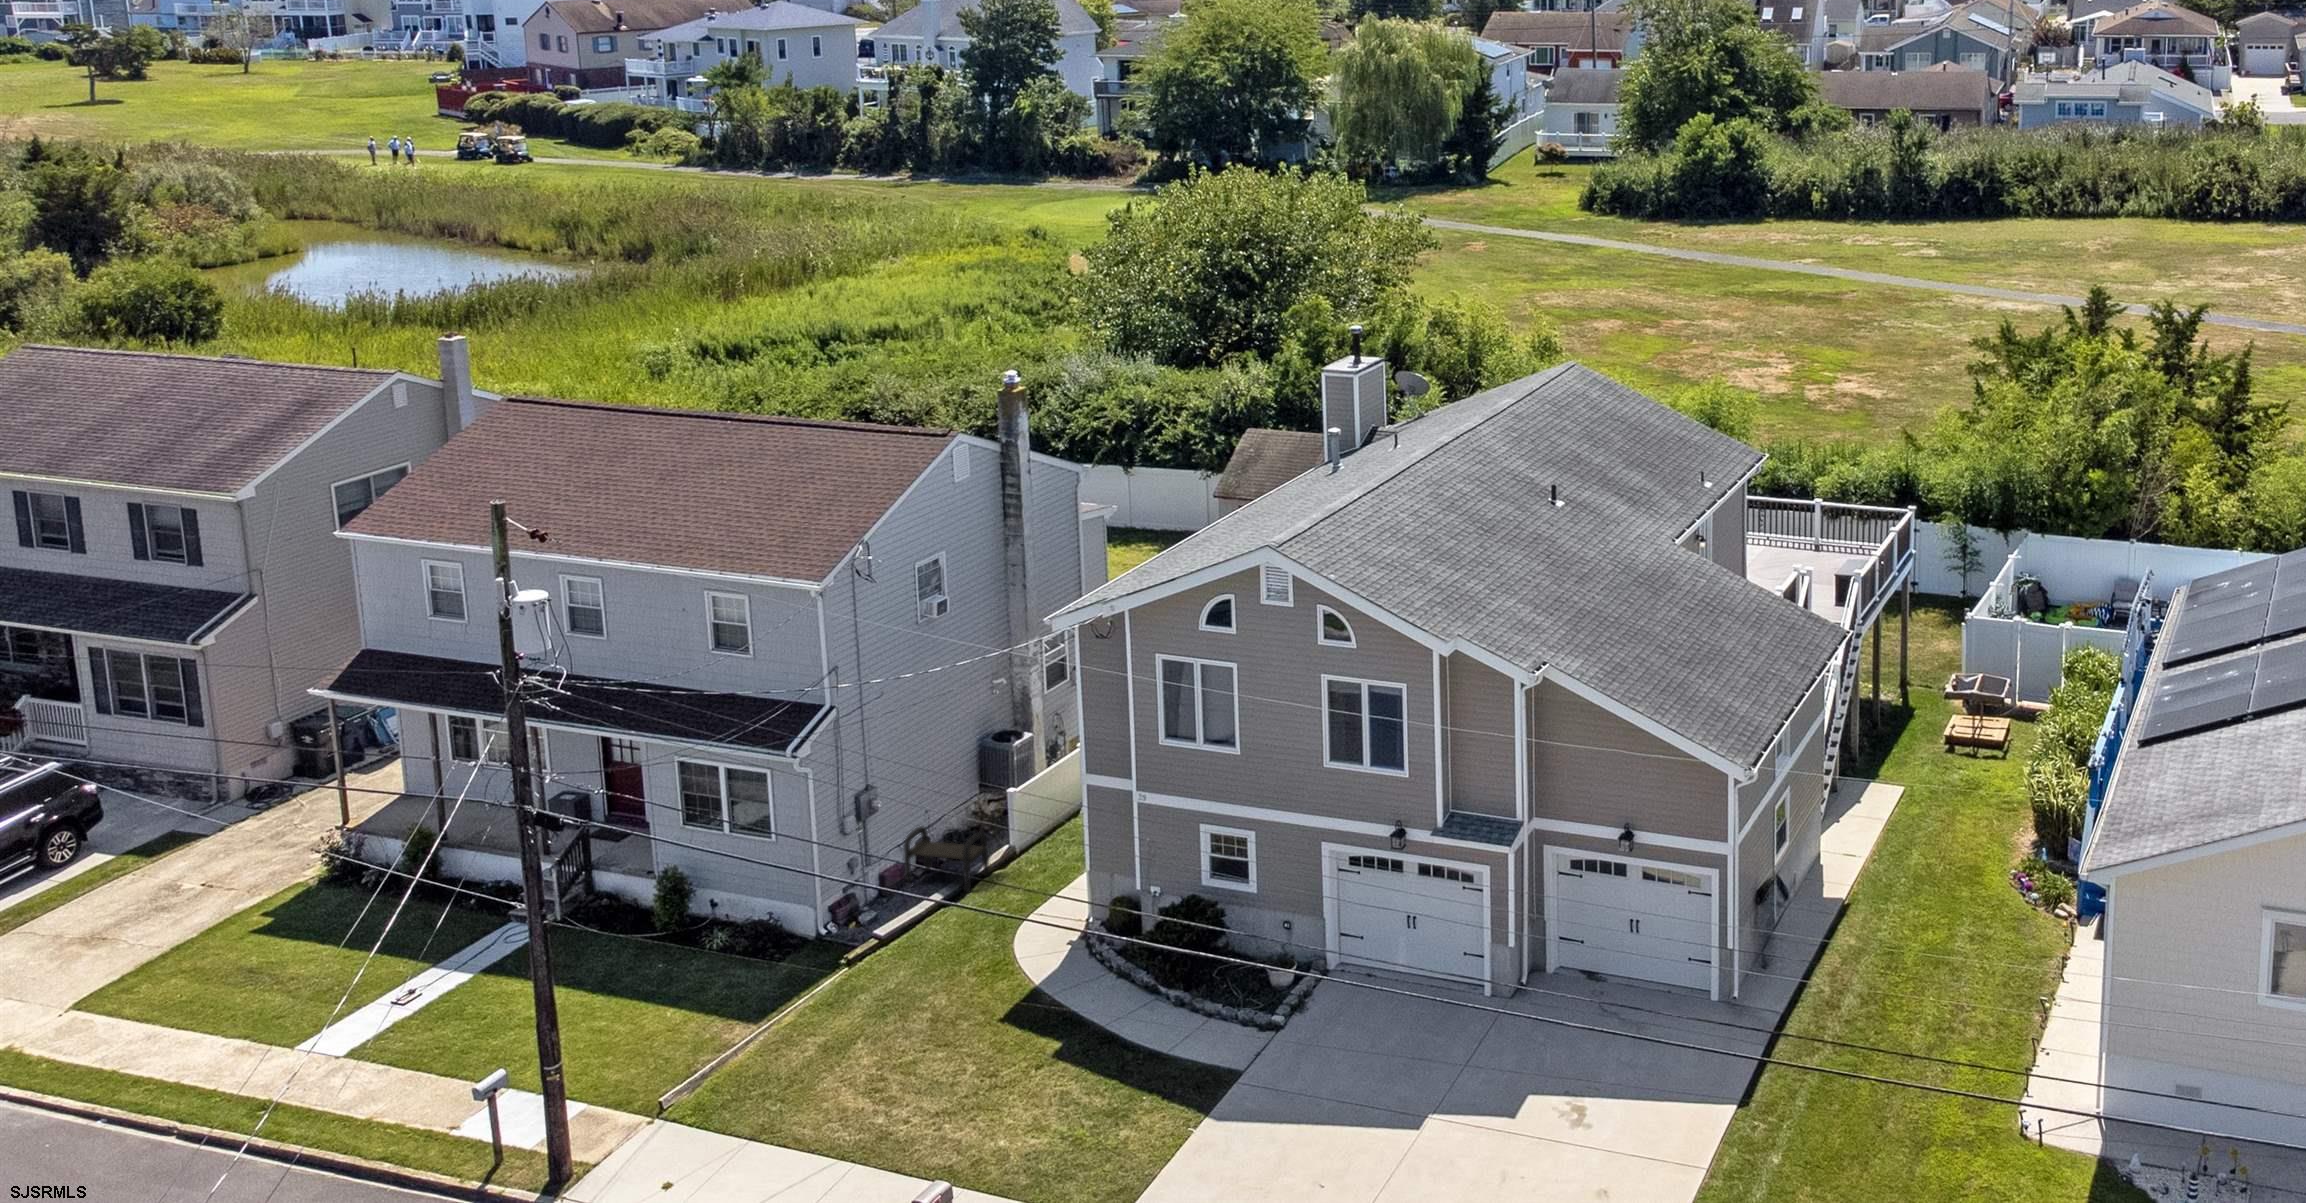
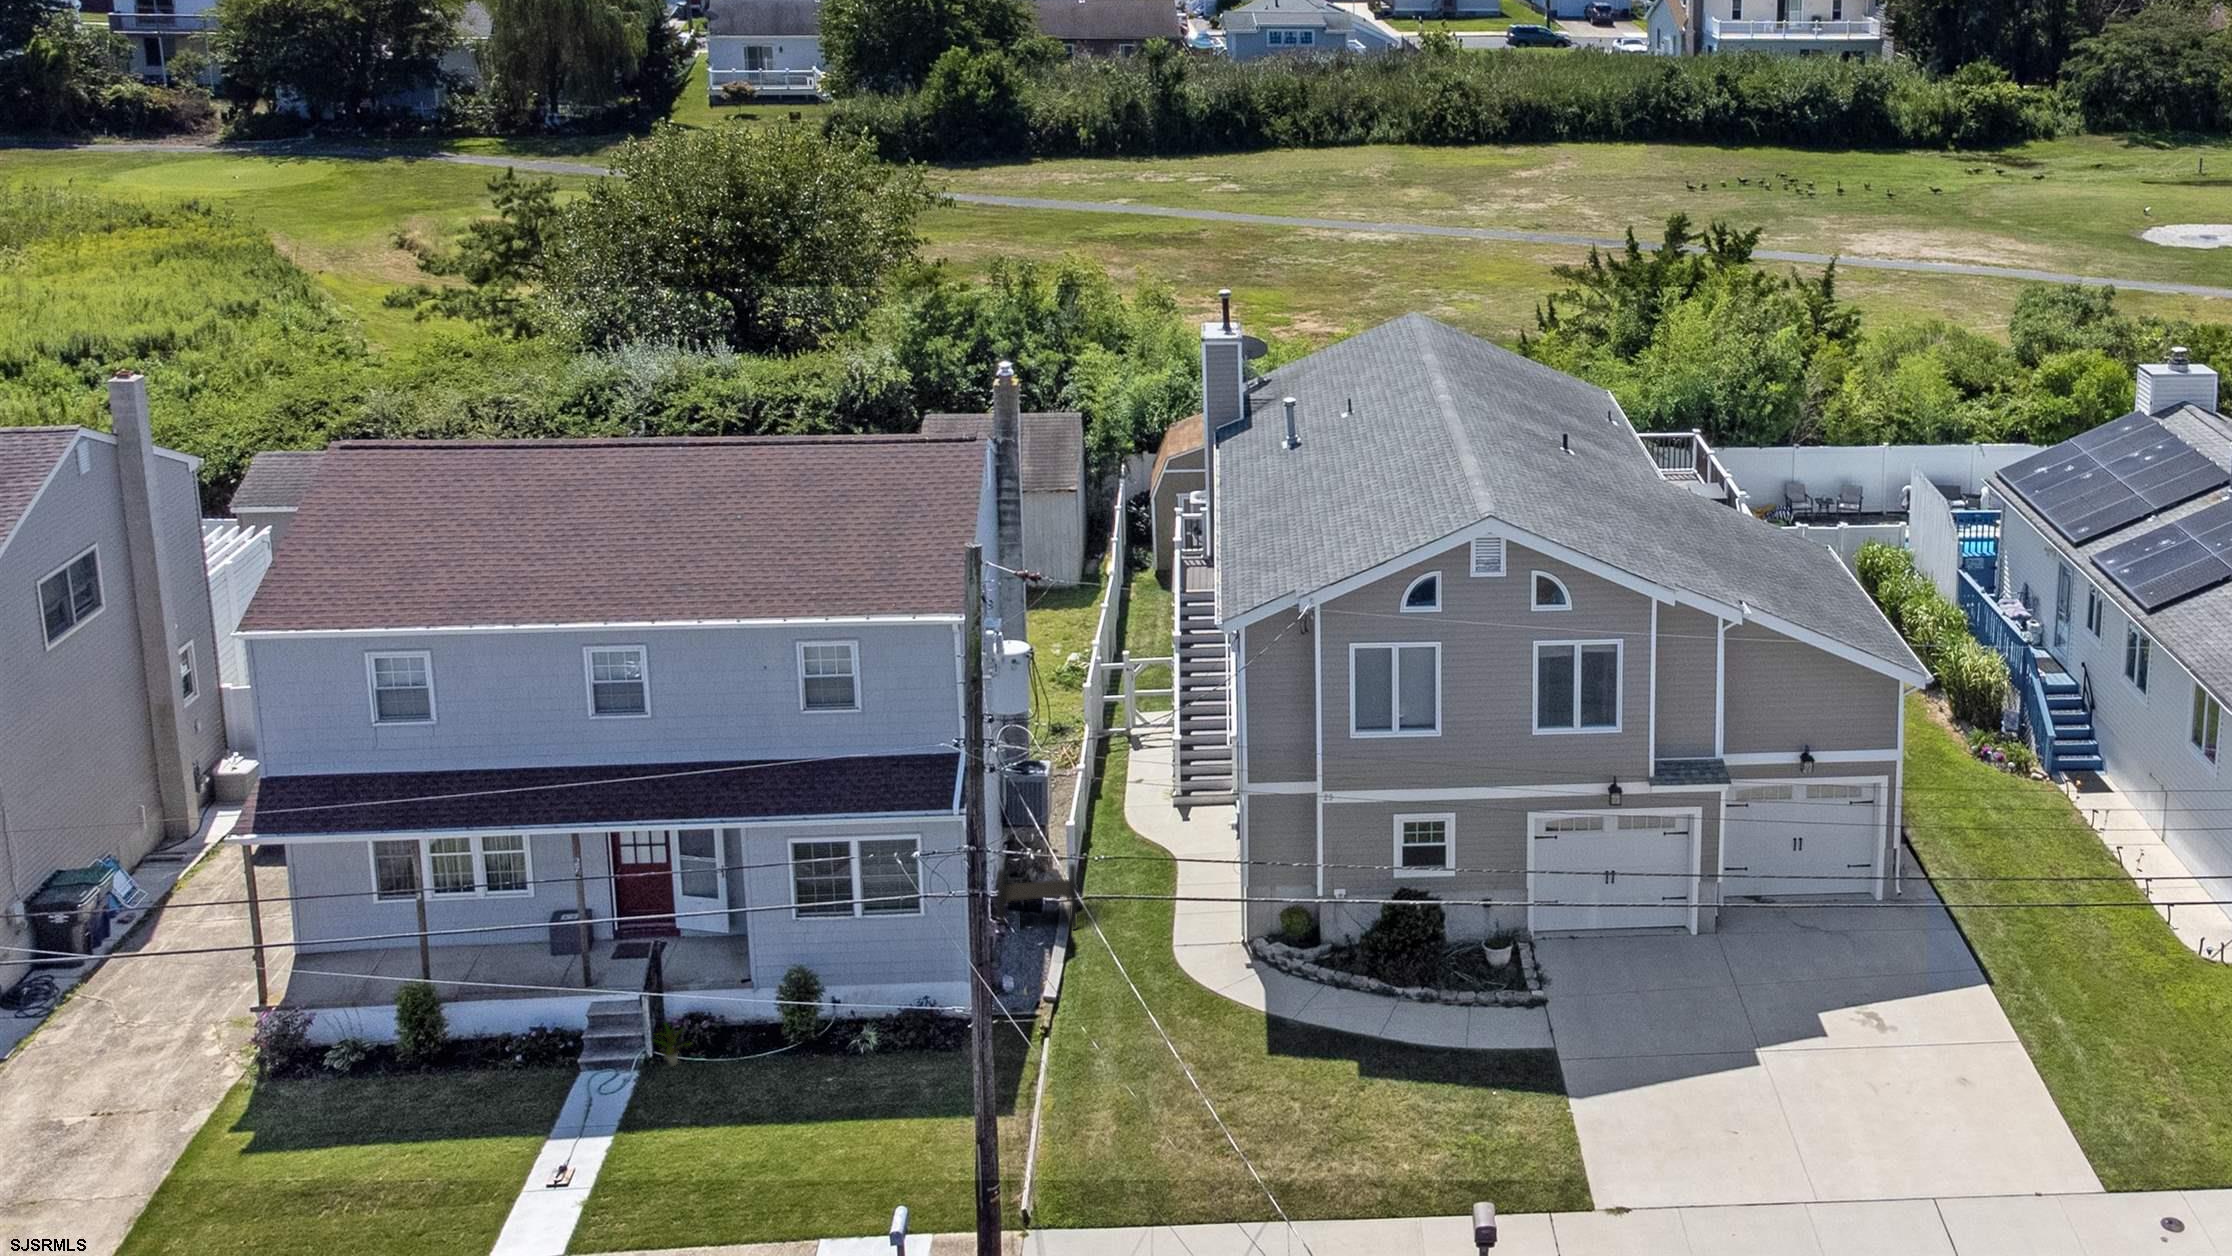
potted plant: none [562,898,594,937] -> present [657,1024,691,1066]

